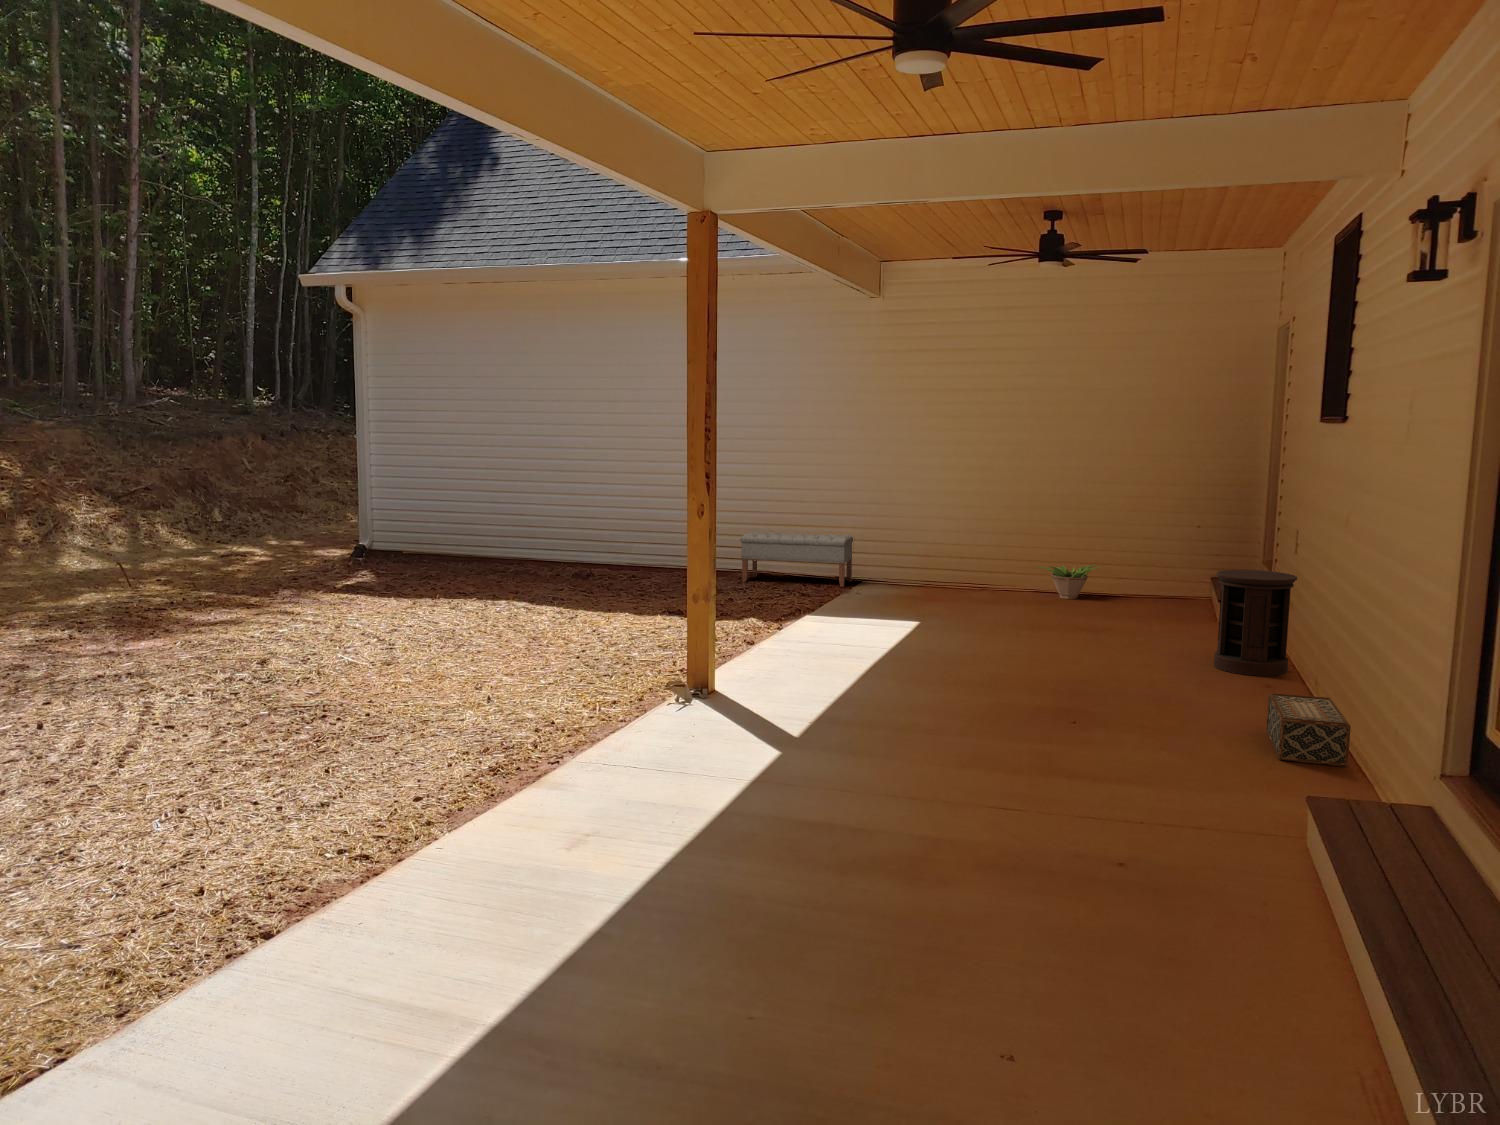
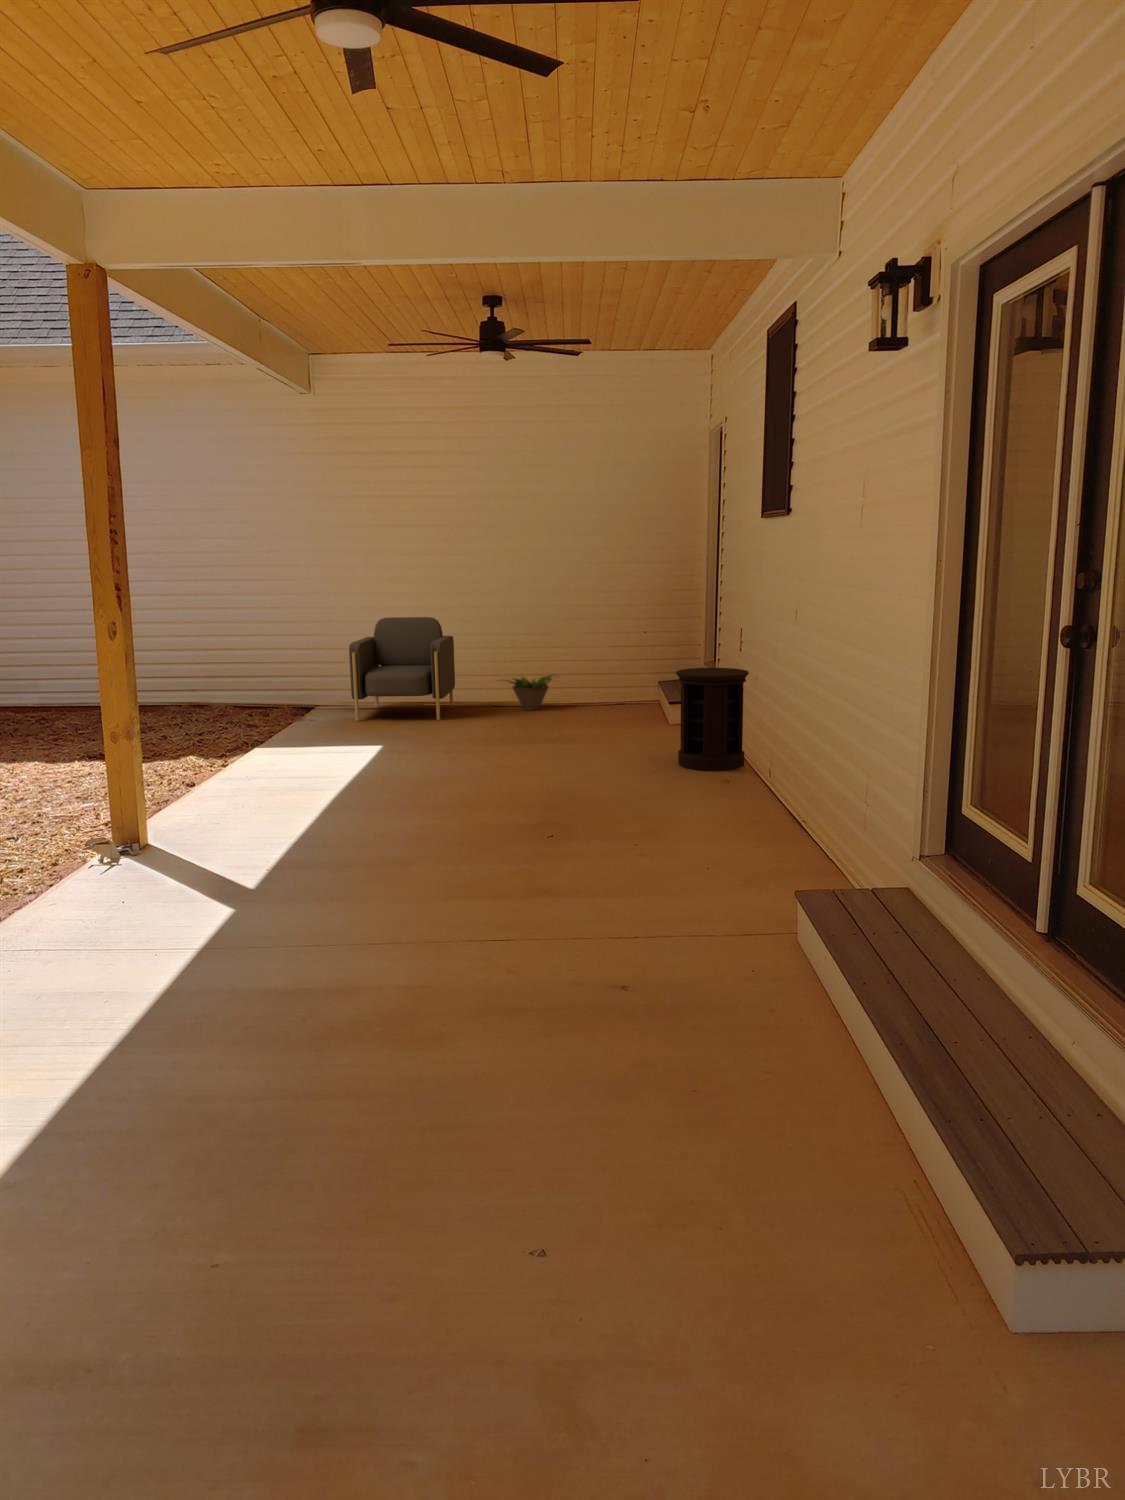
armchair: none [895,502,996,602] -> present [349,617,455,721]
bench: present [740,531,853,587] -> none [171,657,304,717]
woven basket: present [1266,693,1351,766] -> none [738,785,817,851]

